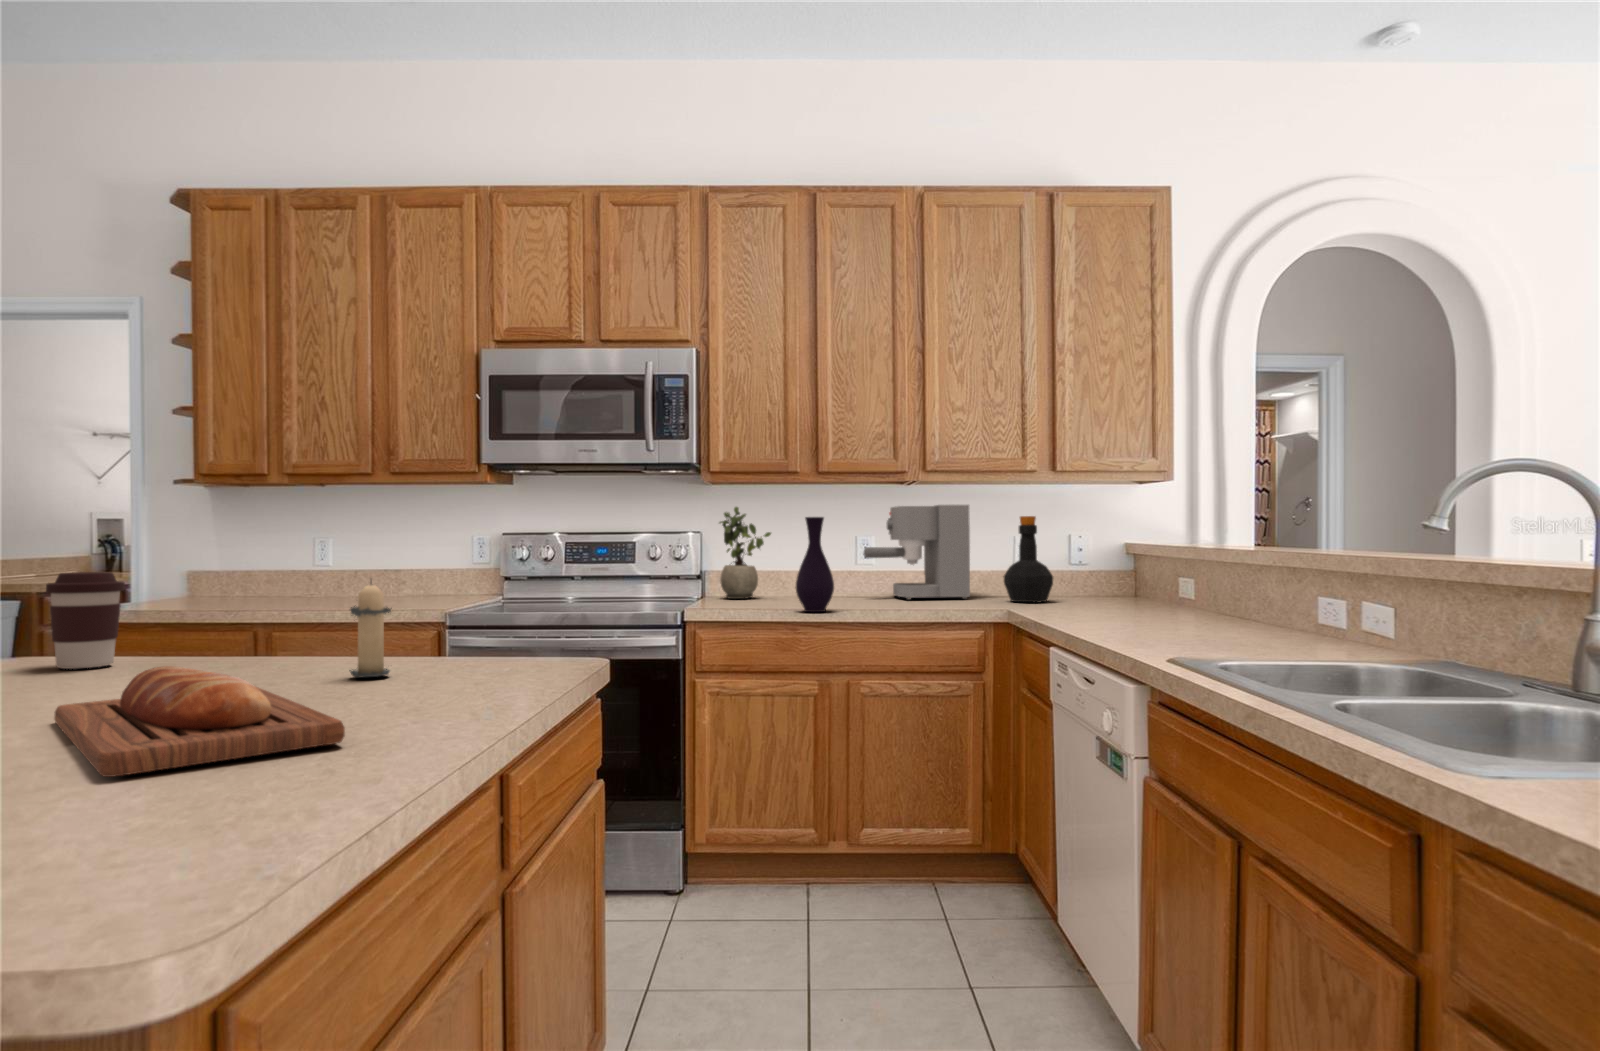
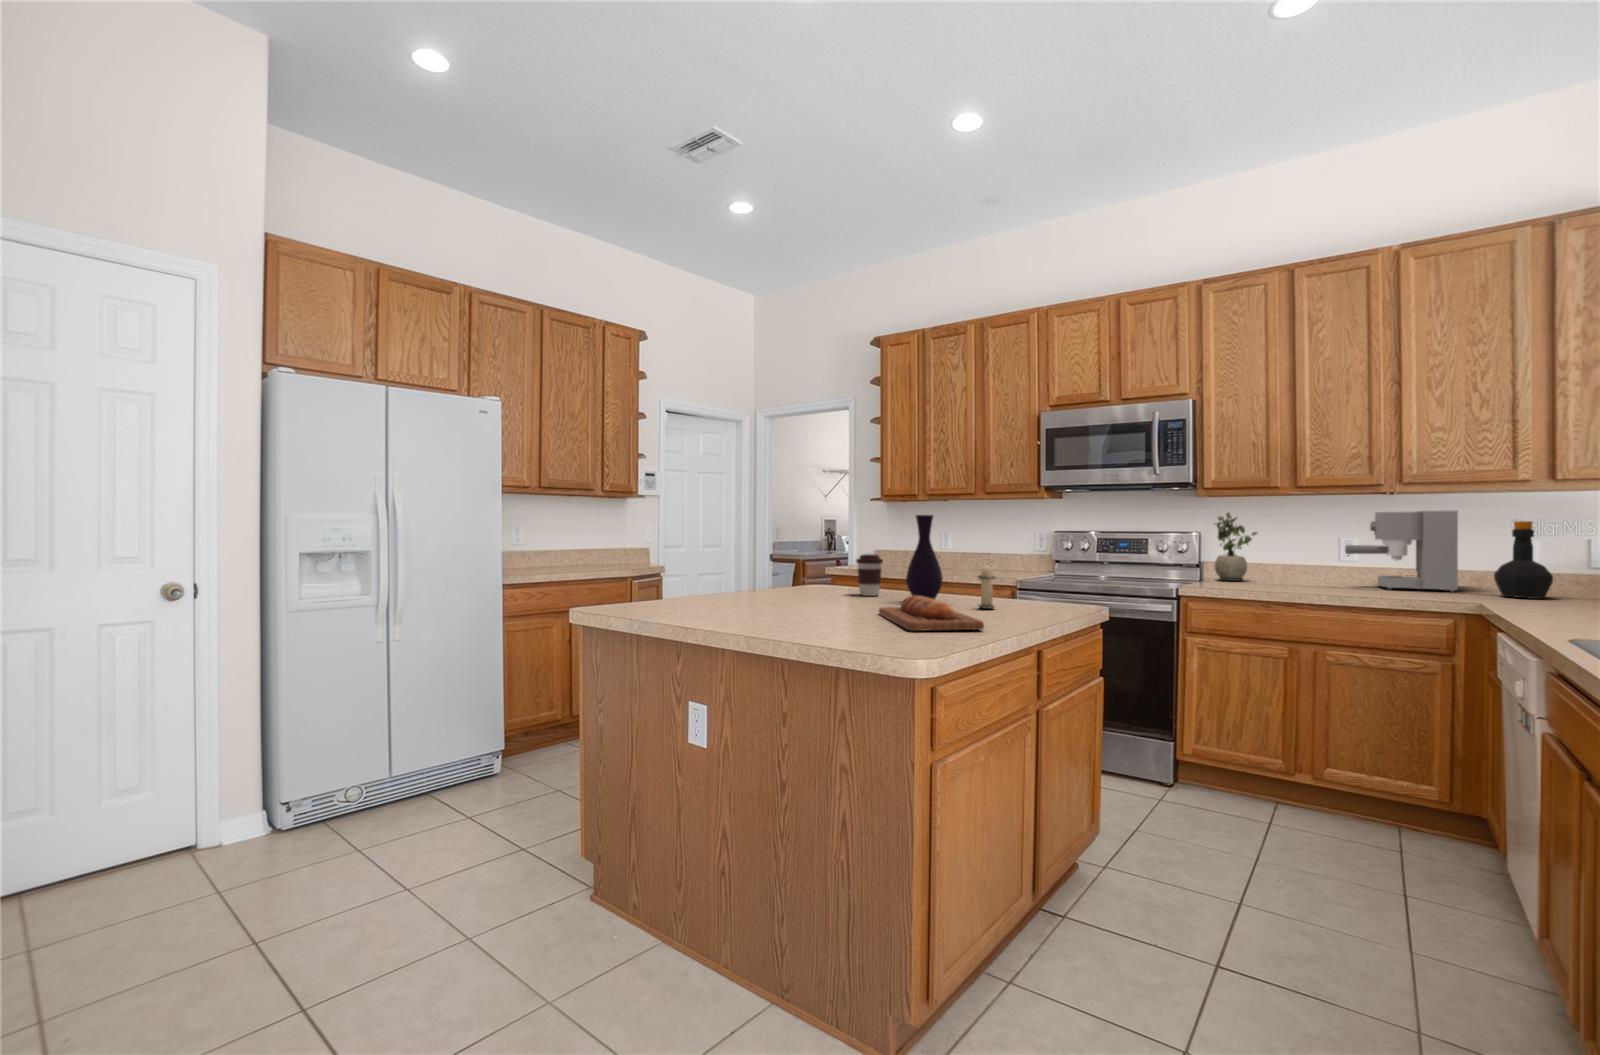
vase: present [796,517,834,612] -> present [906,515,943,599]

